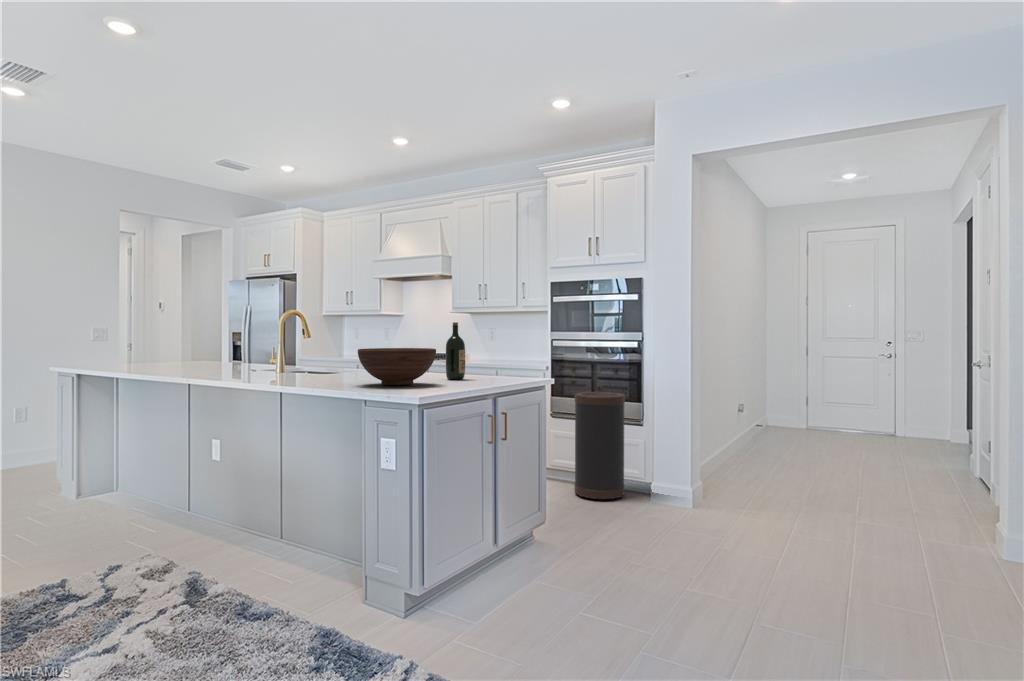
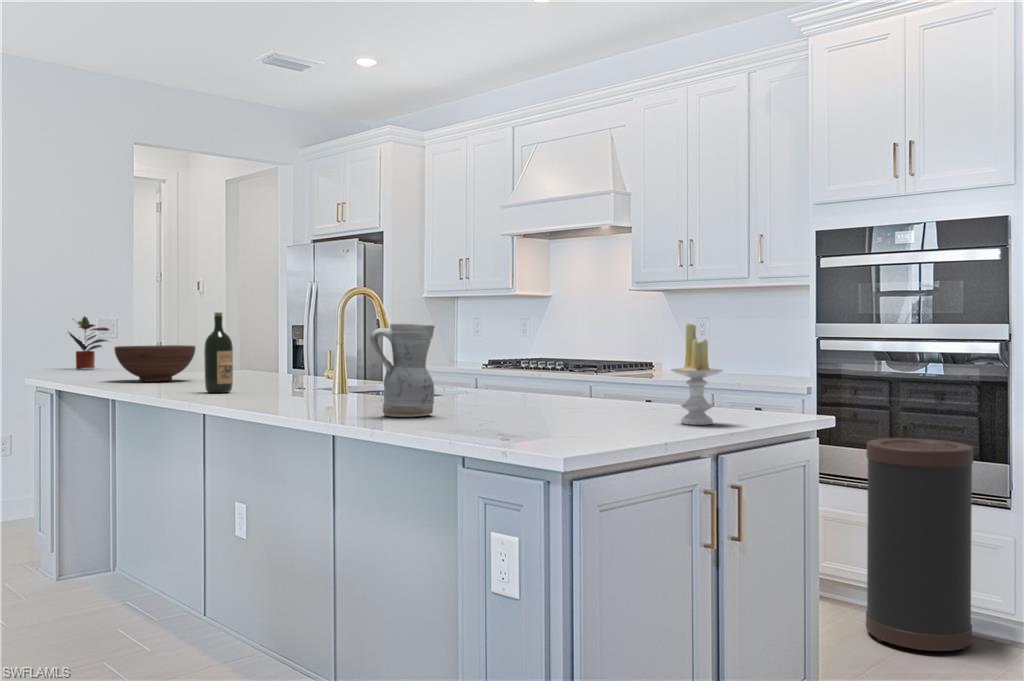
wine bottle: present [446,322,465,380] -> present [204,312,233,393]
potted plant: none [63,323,102,361] -> present [68,316,109,369]
ceramic pitcher: none [308,330,345,382] -> present [370,323,435,417]
candle: none [473,331,498,383] -> present [671,324,723,425]
fruit bowl: present [358,348,436,385] -> present [114,345,195,382]

